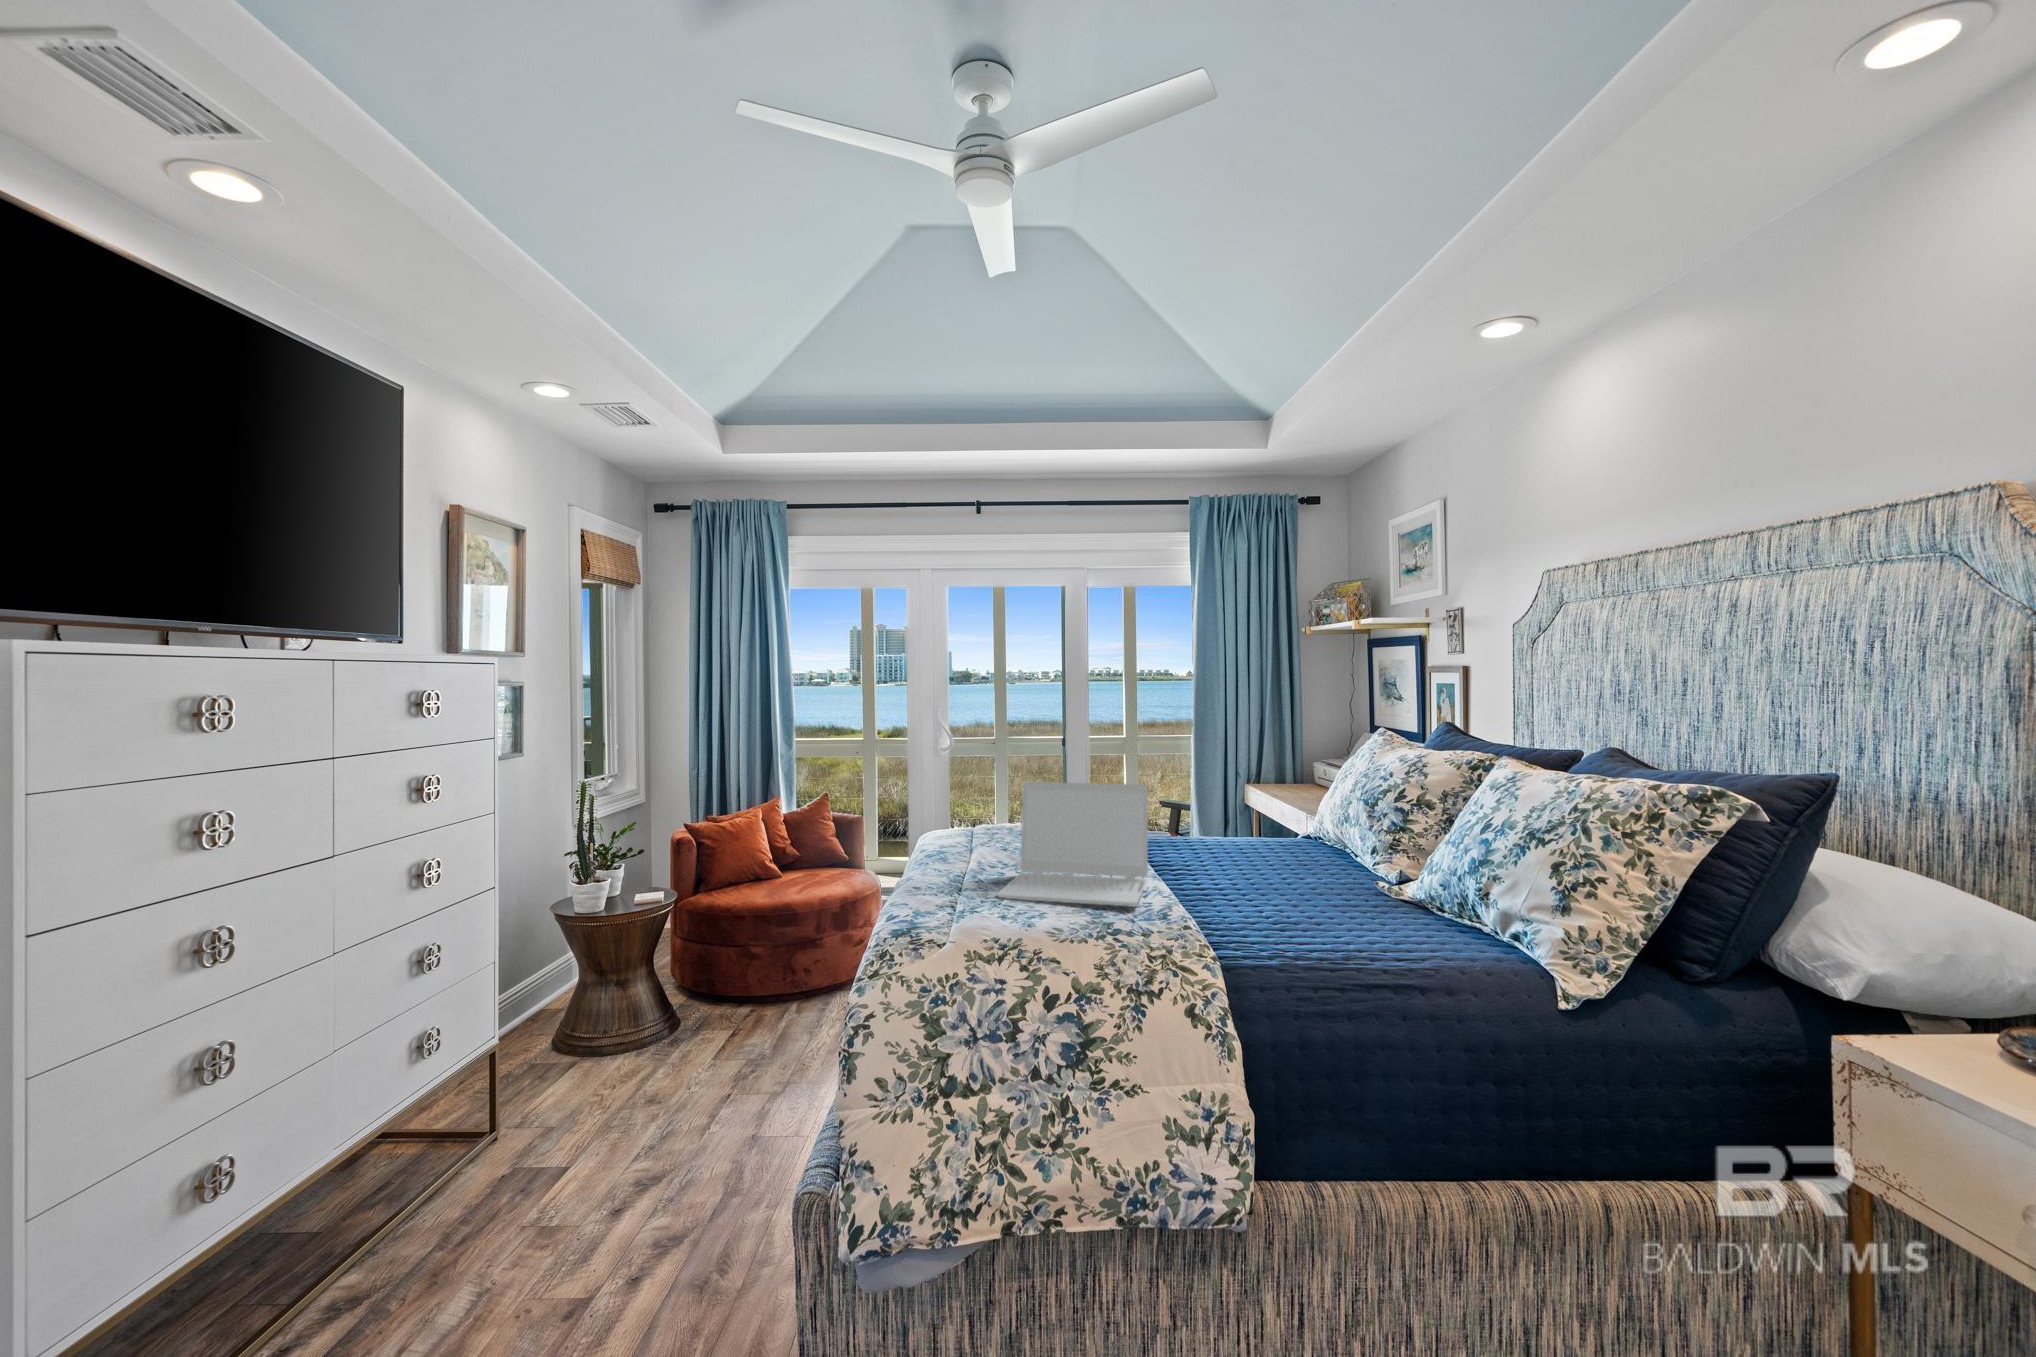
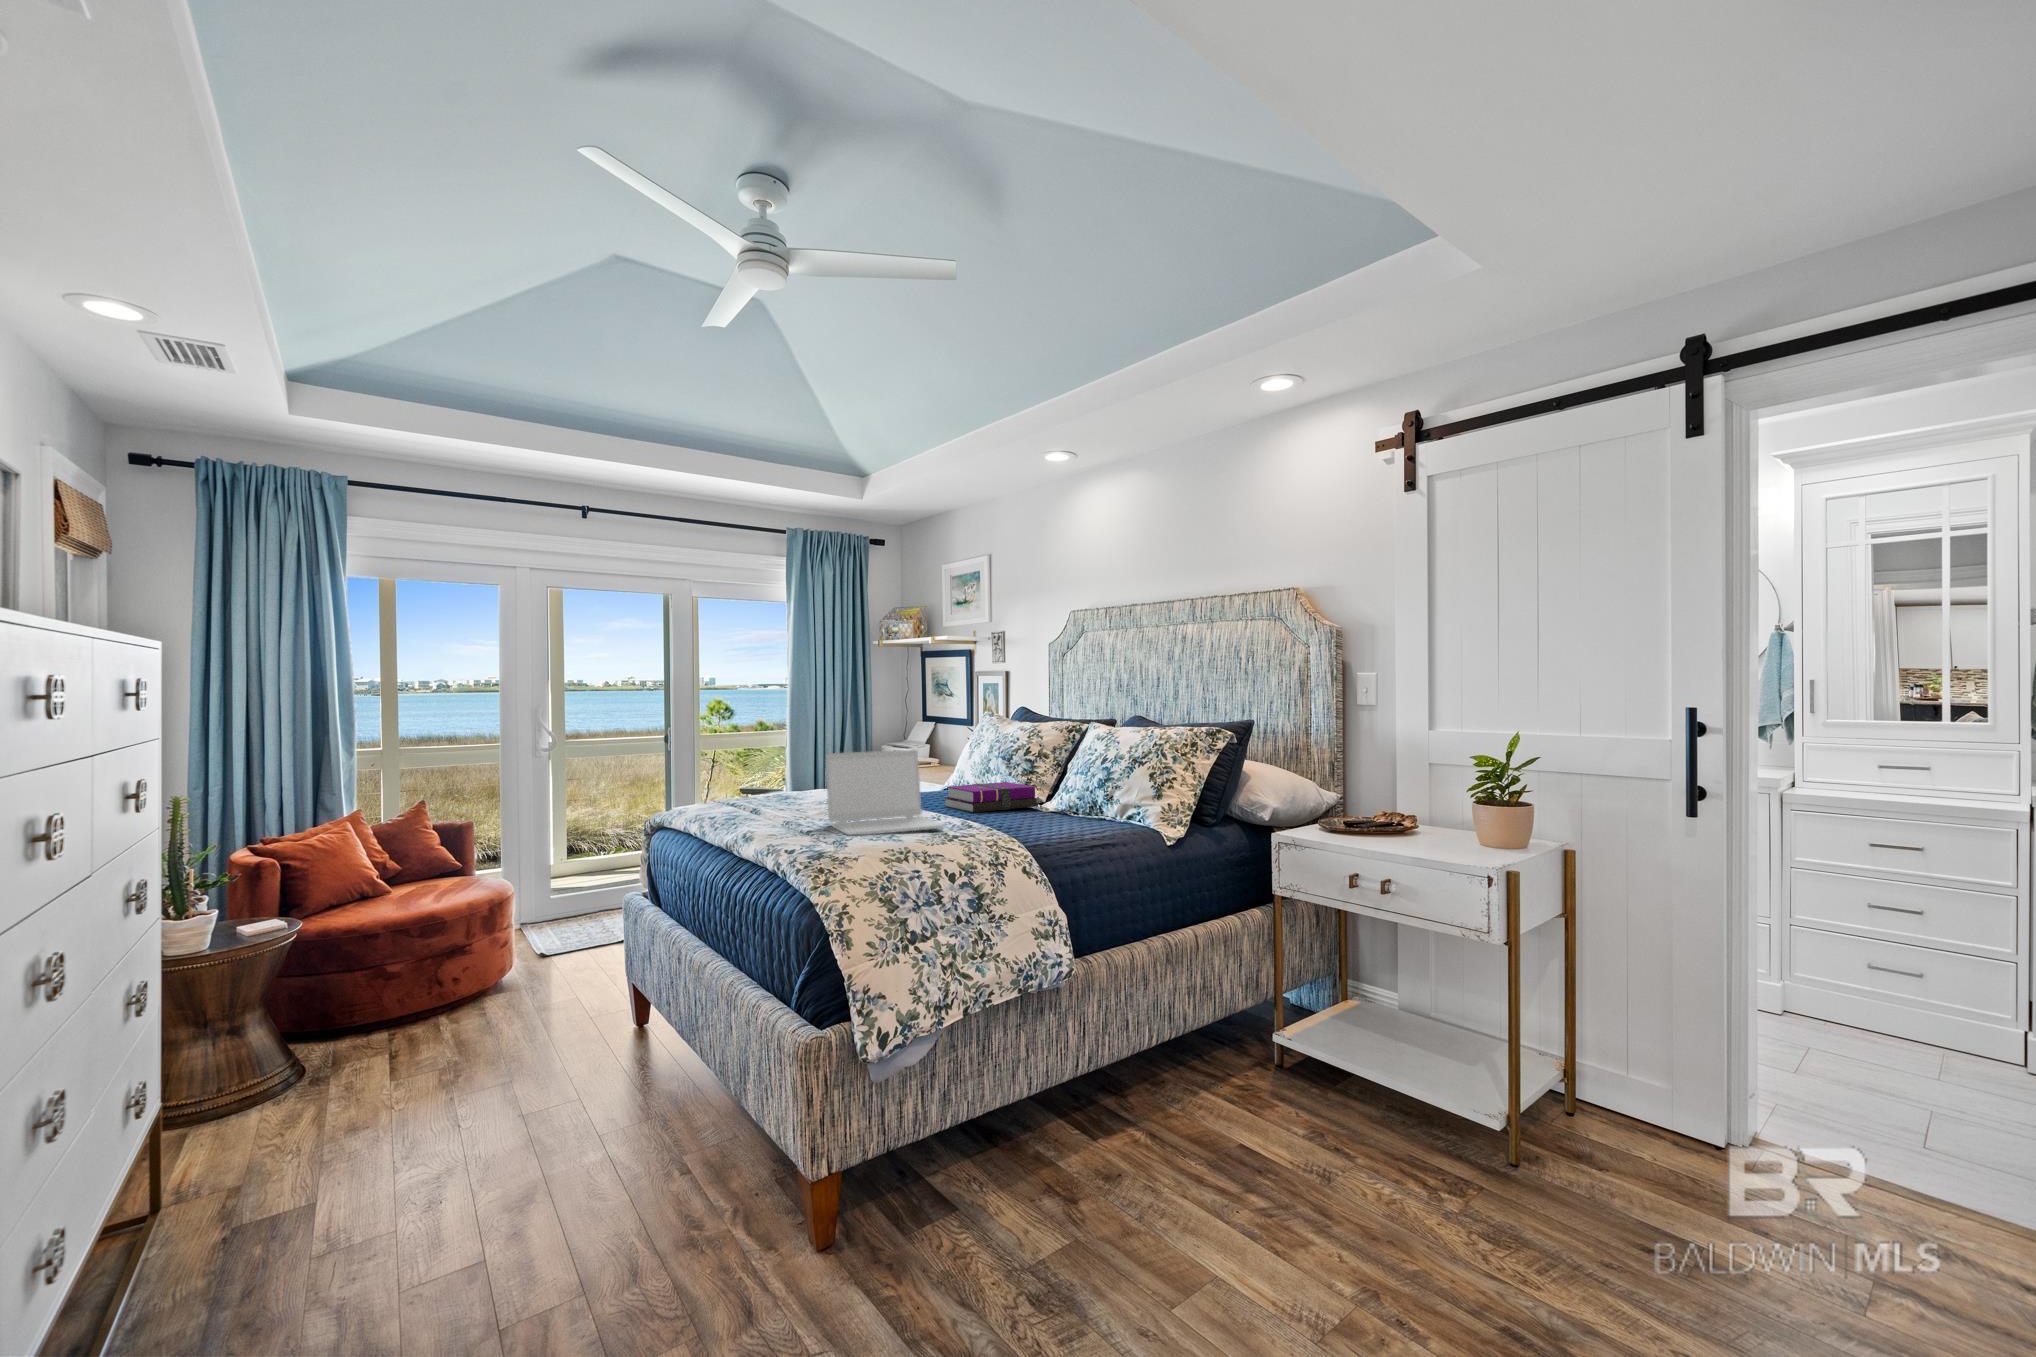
notebook: none [1250,834,1383,881] -> present [944,782,1038,812]

